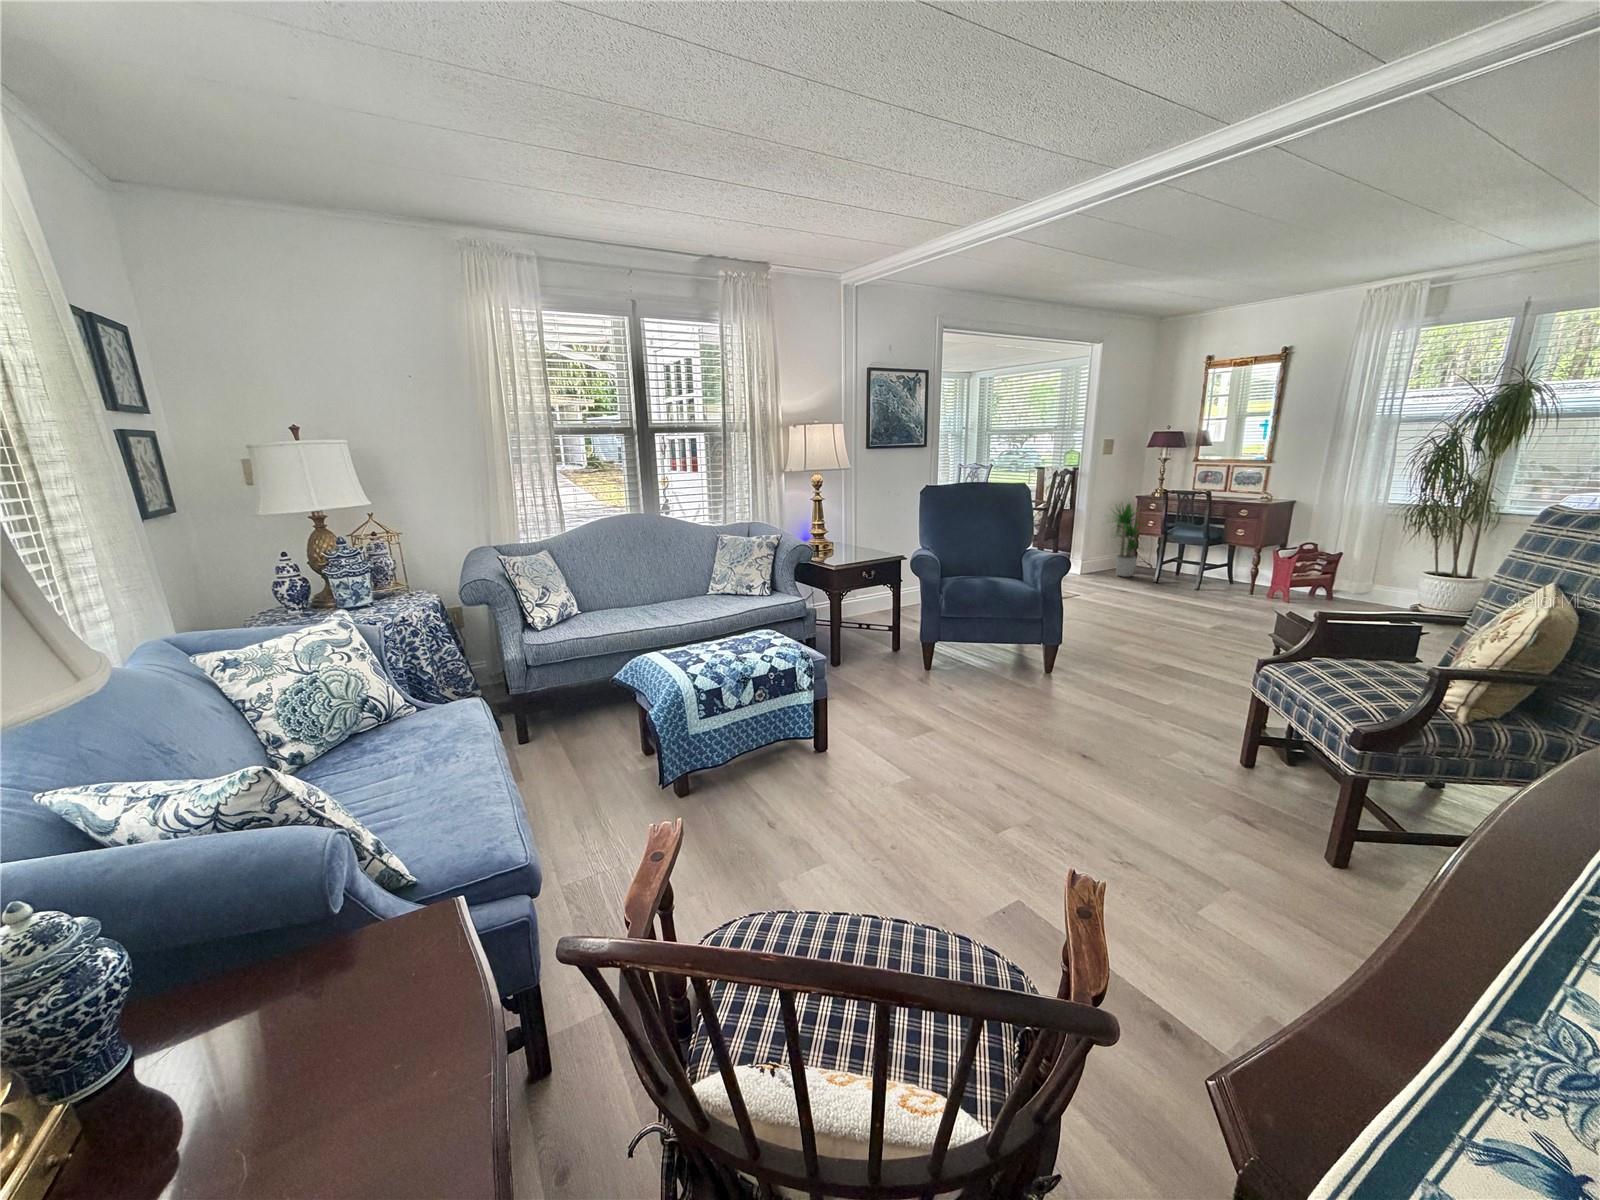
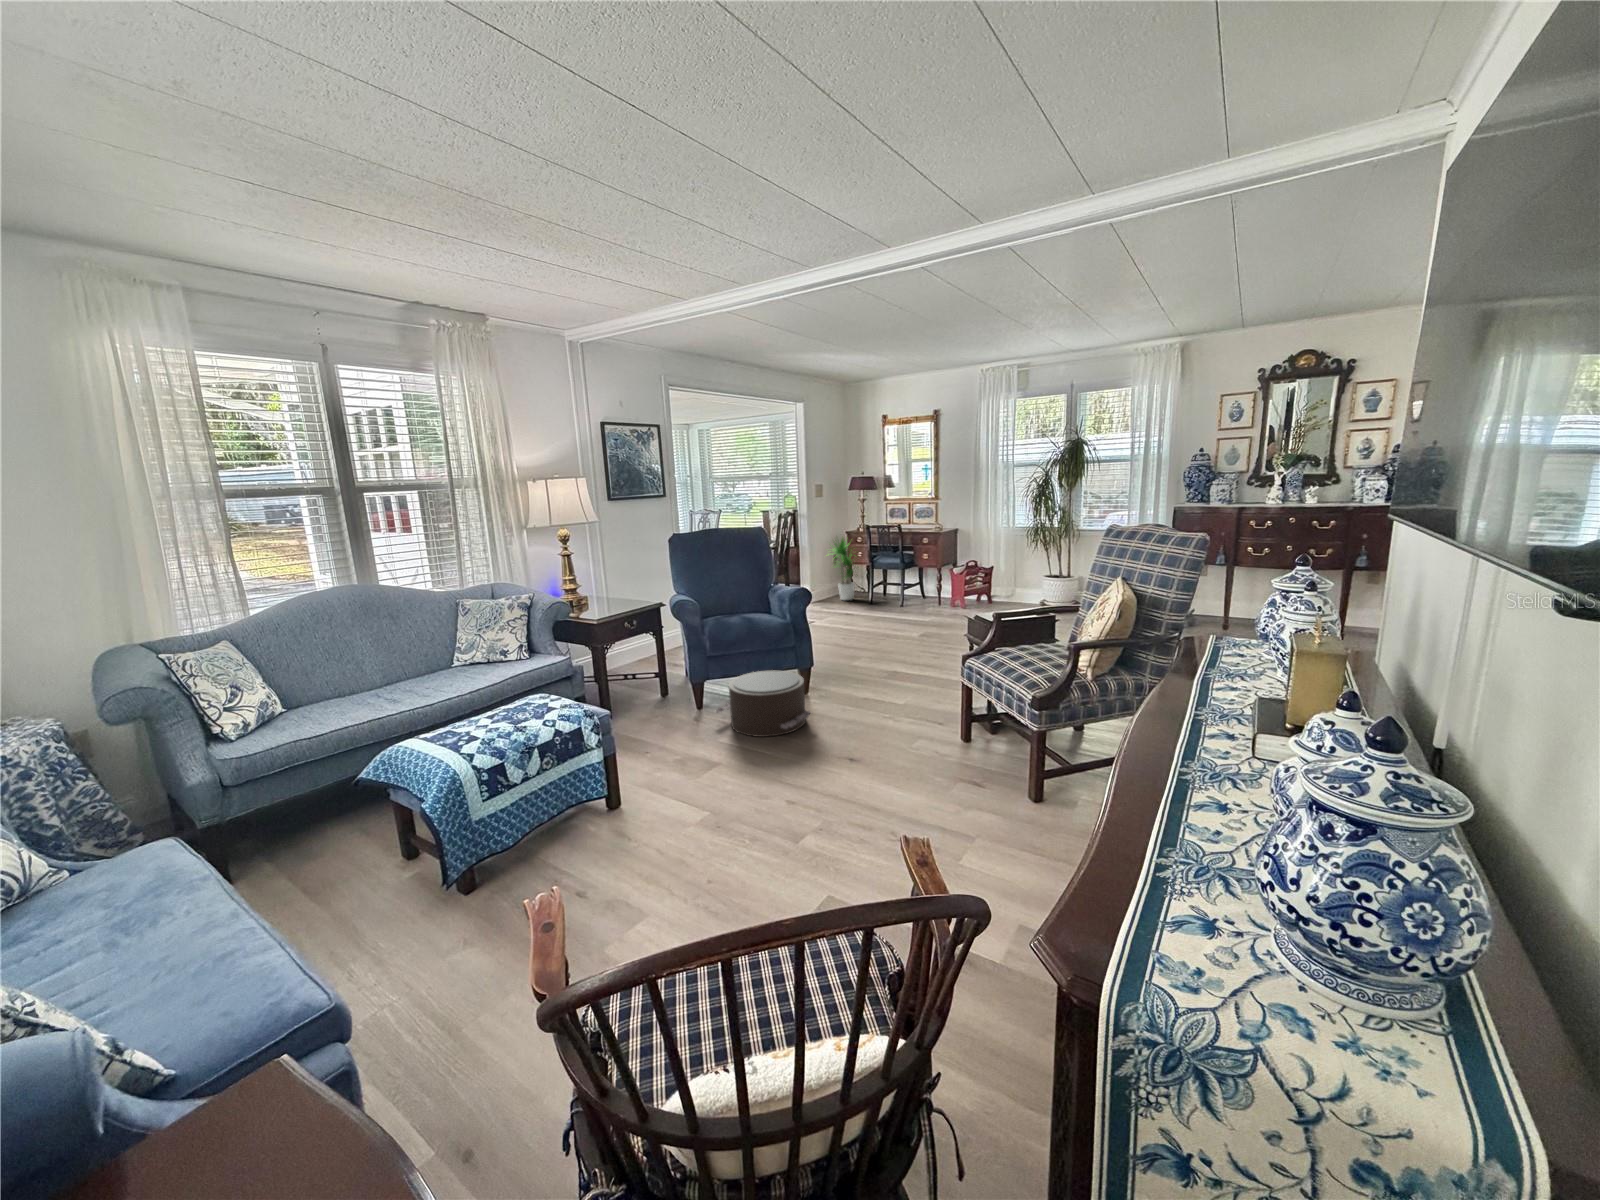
pouf: none [939,641,1049,713] -> present [716,670,810,737]

